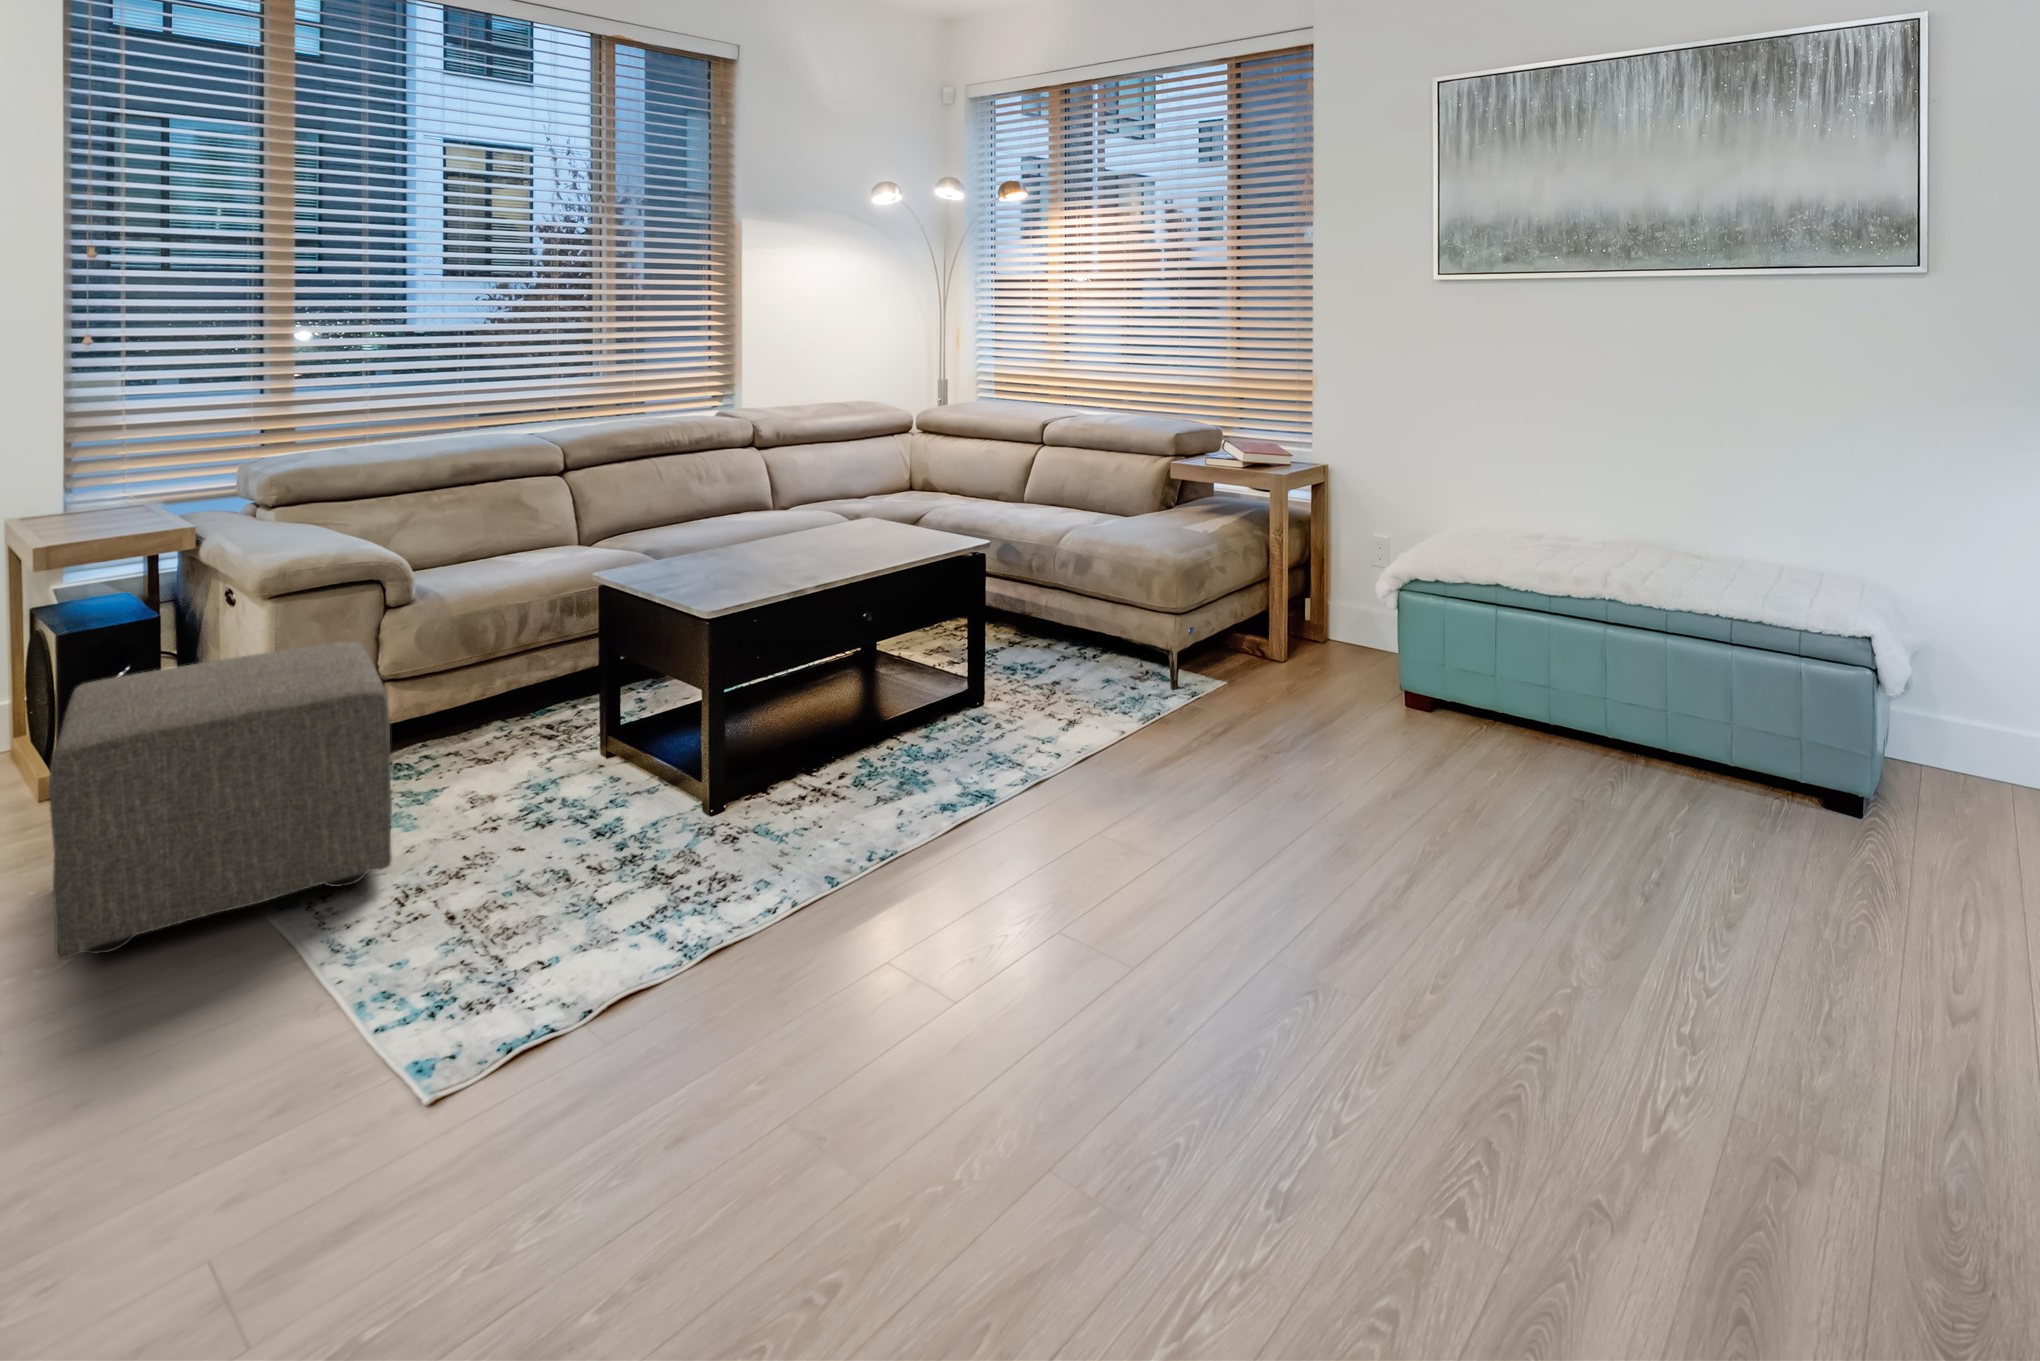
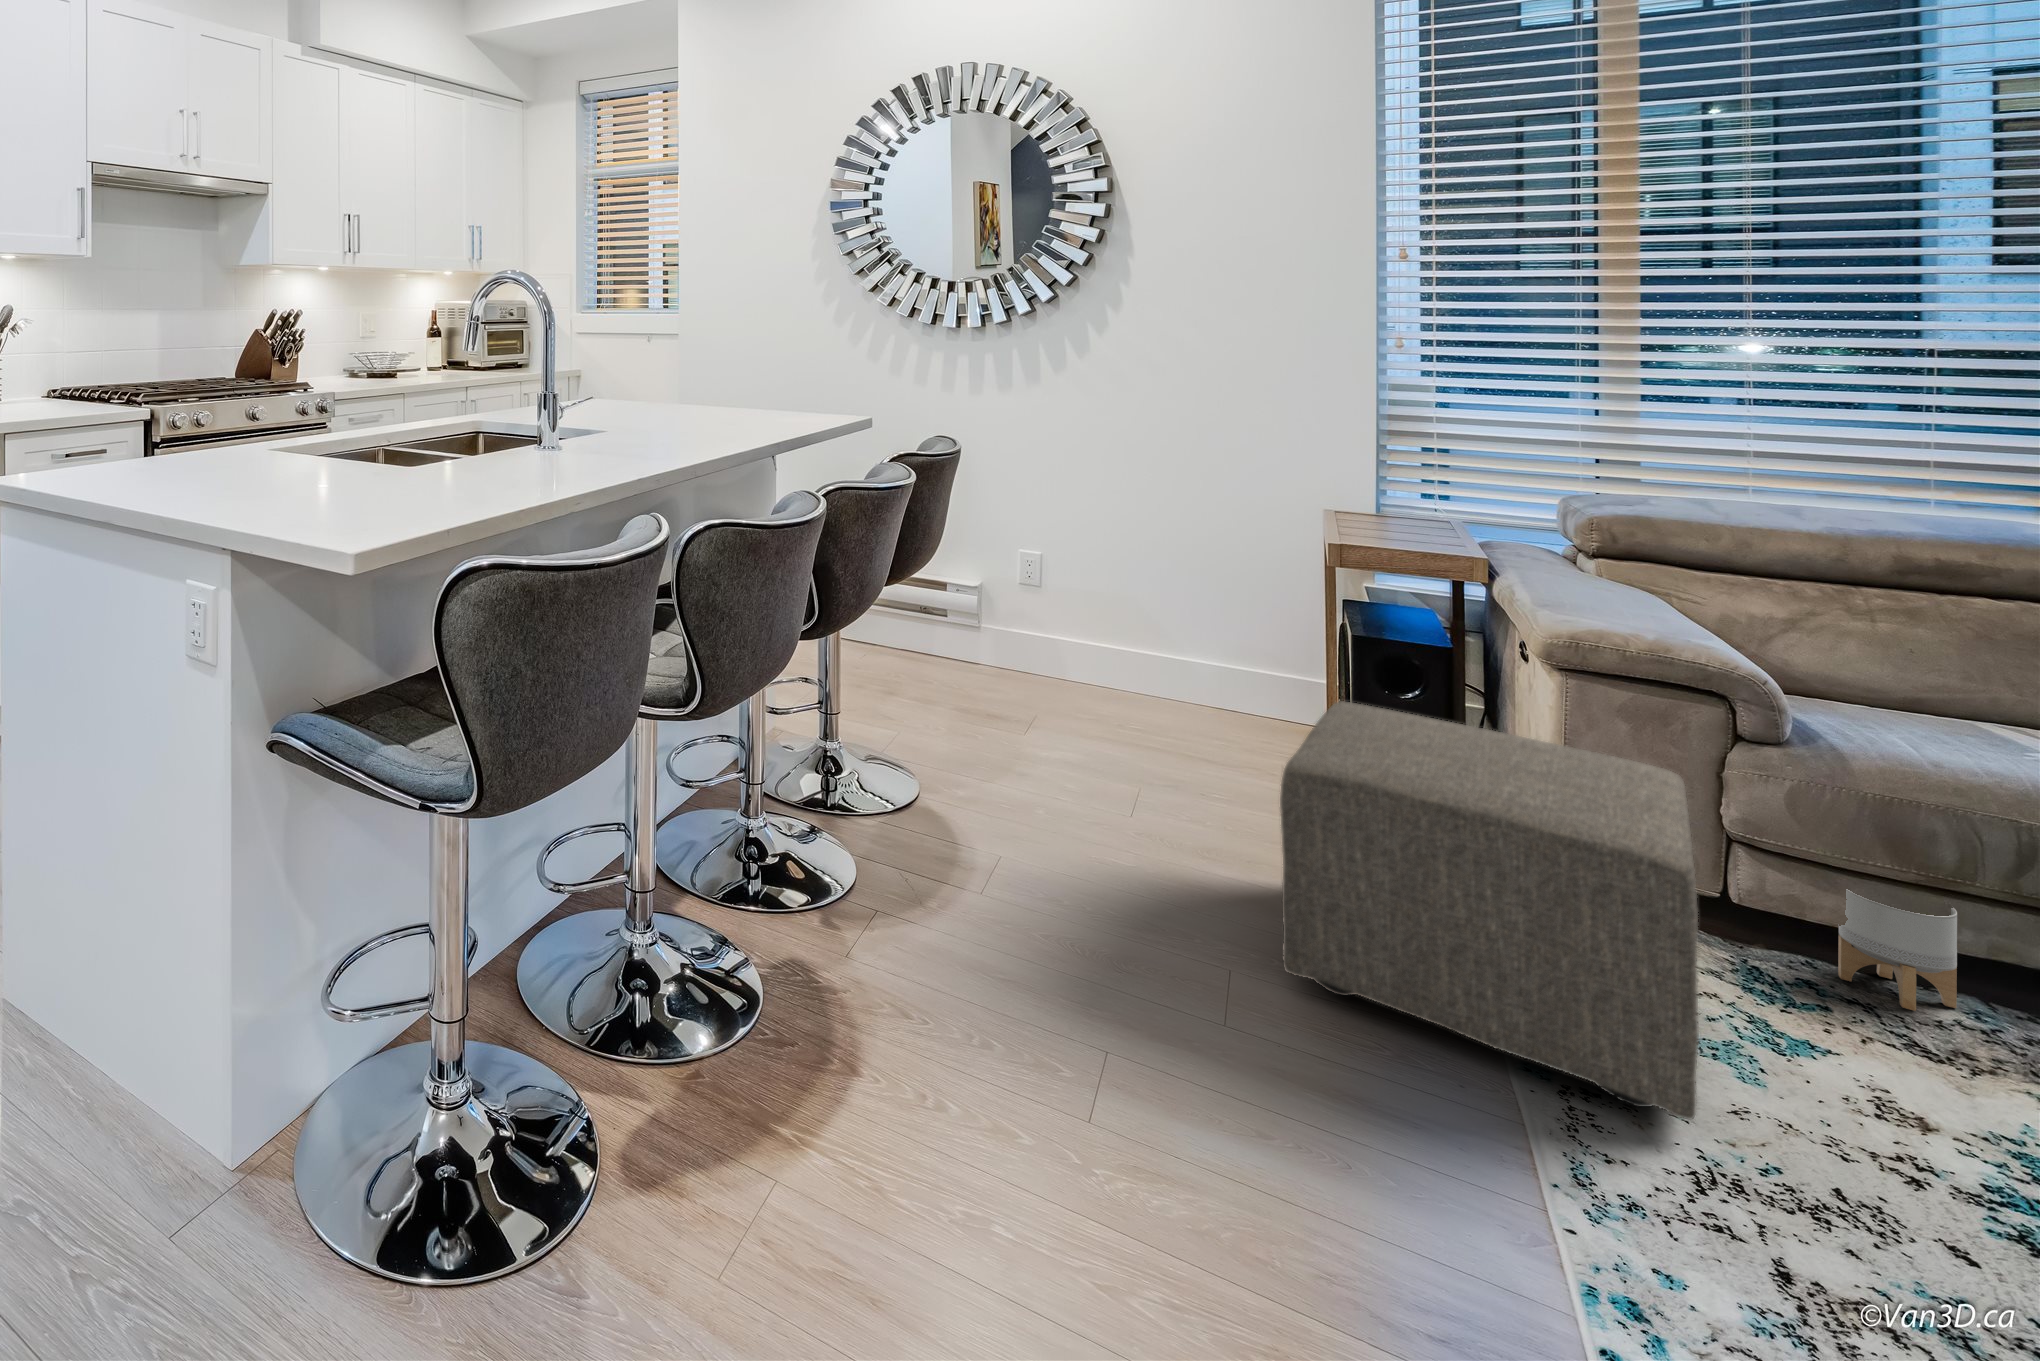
planter: none [438,673,493,750] -> present [1838,889,1957,1011]

